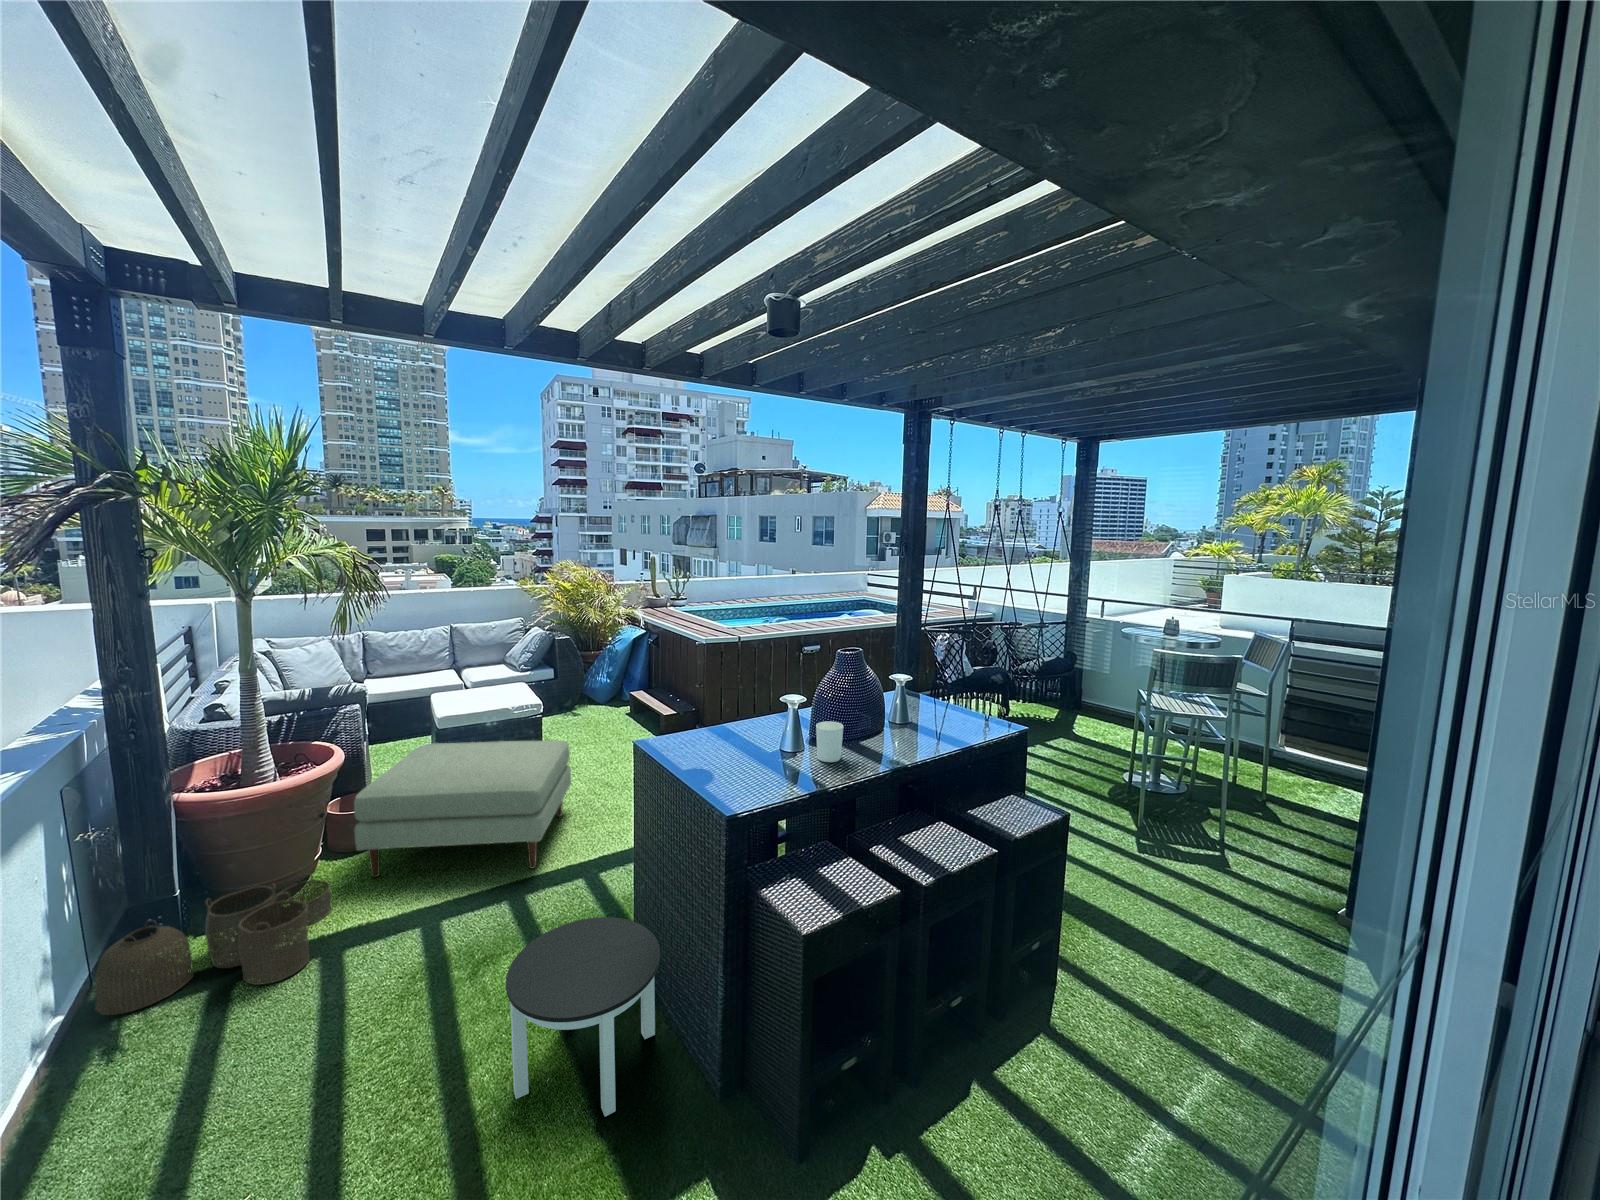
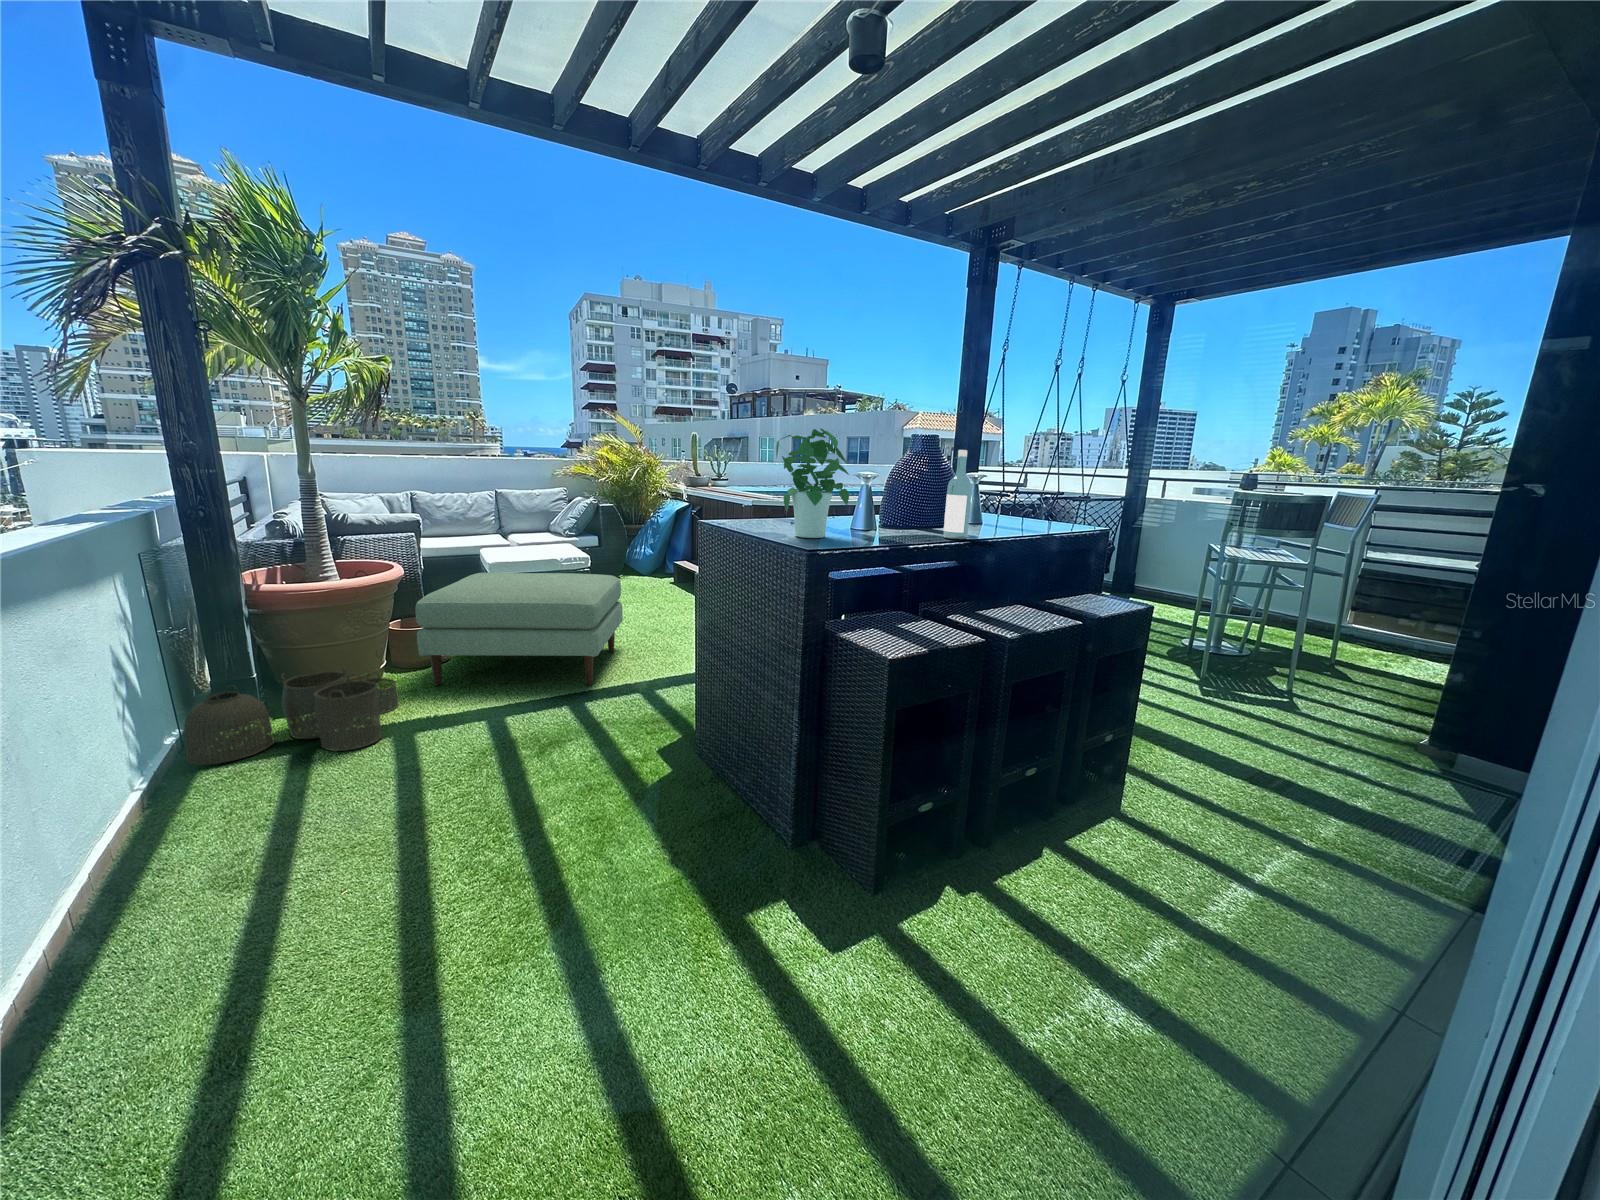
potted plant: none [700,670,776,765] -> present [776,428,849,538]
wine bottle: none [869,672,893,756] -> present [943,450,972,539]
candle holder: present [816,721,844,762] -> none [890,502,919,540]
round table: present [506,917,660,1117] -> none [580,689,730,852]

